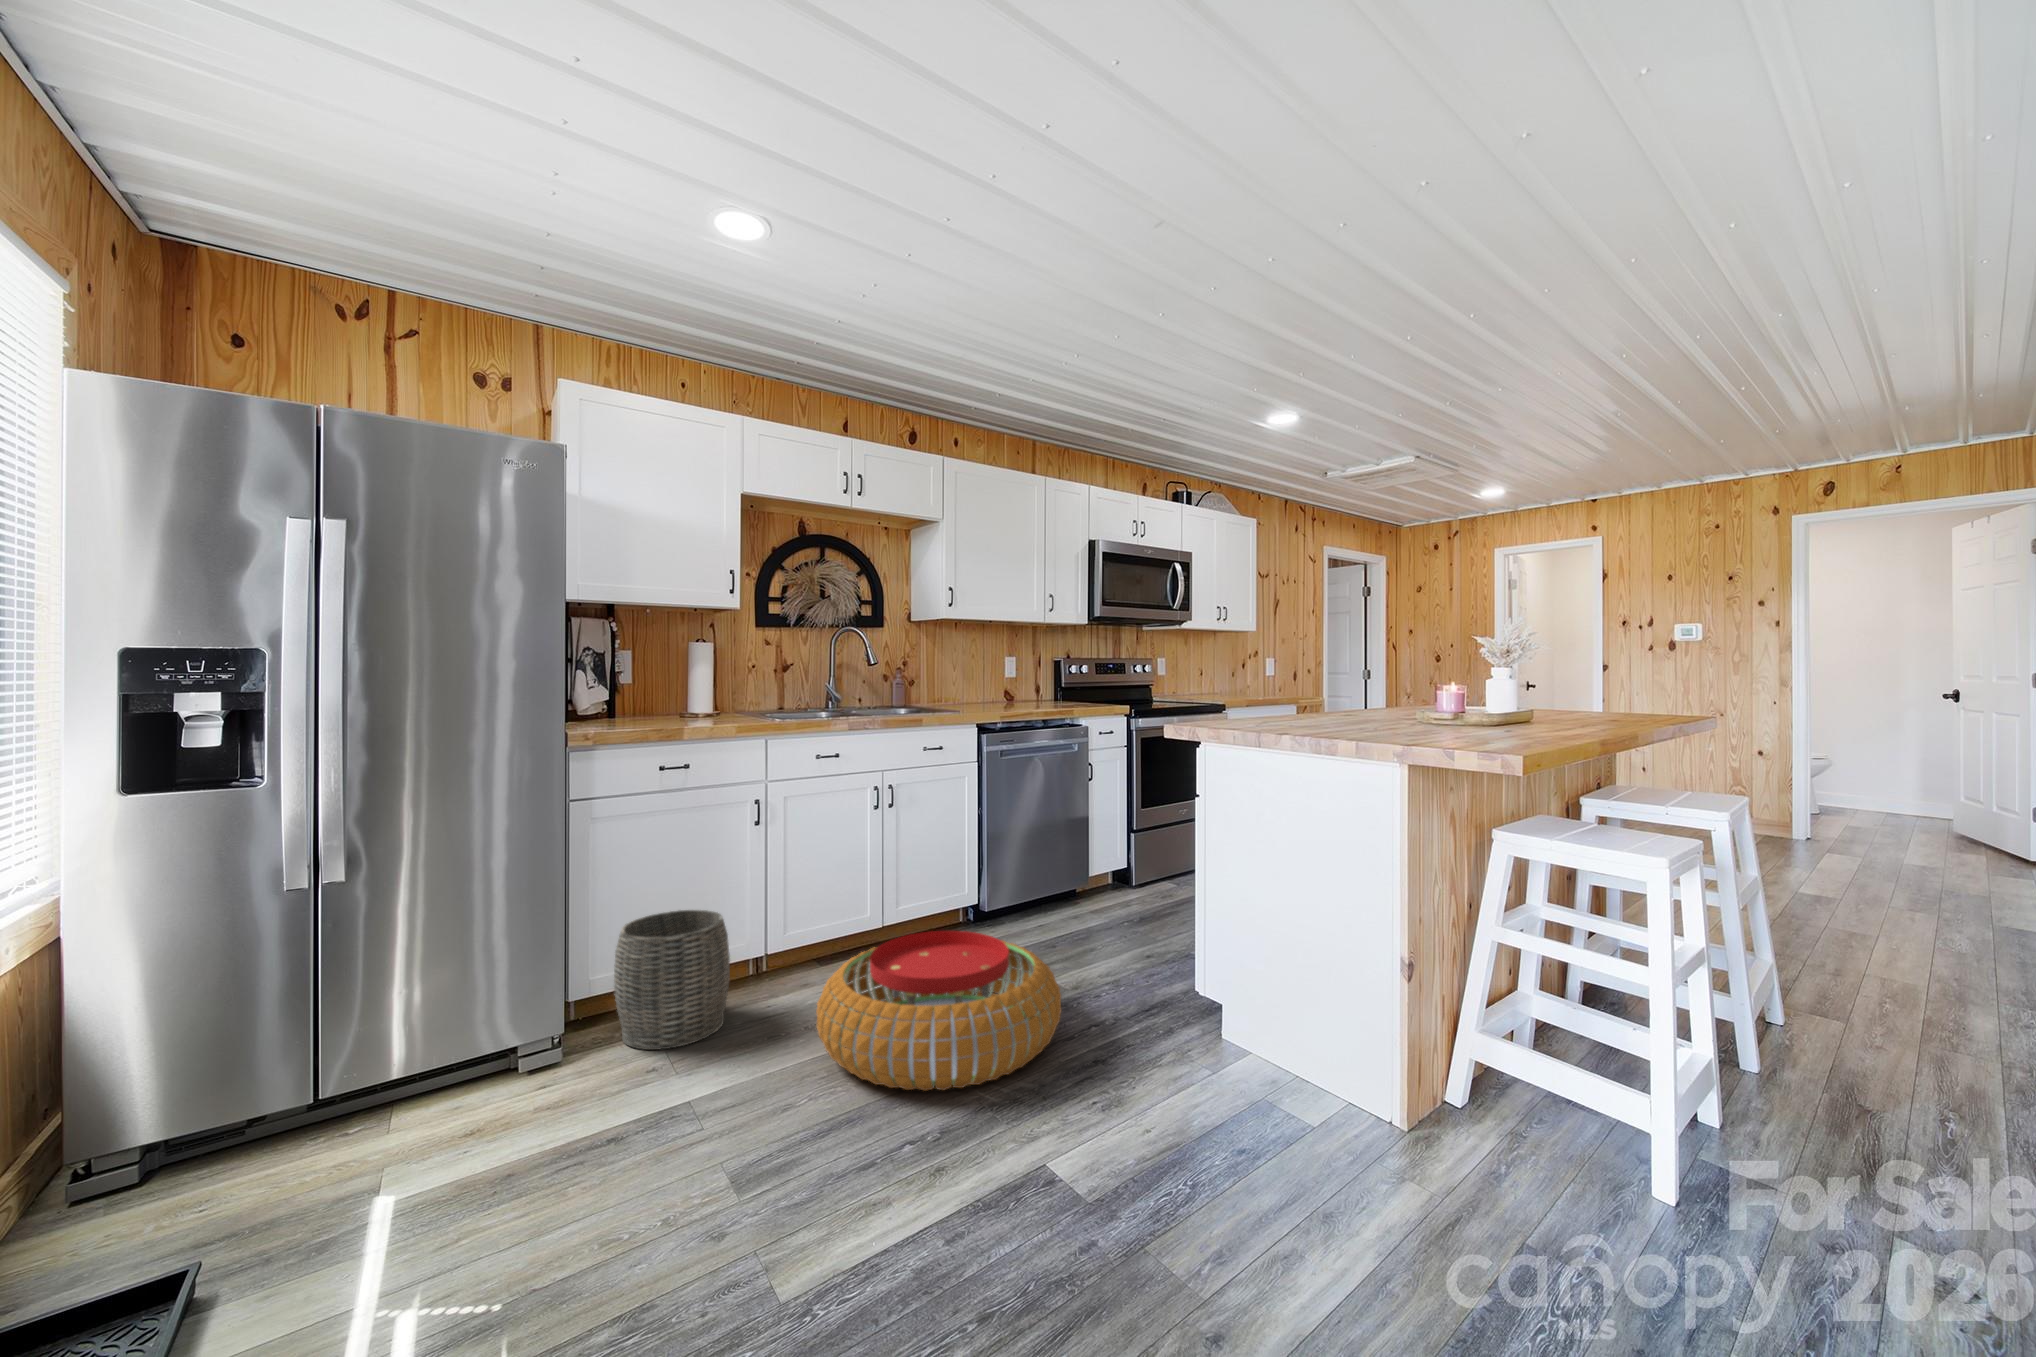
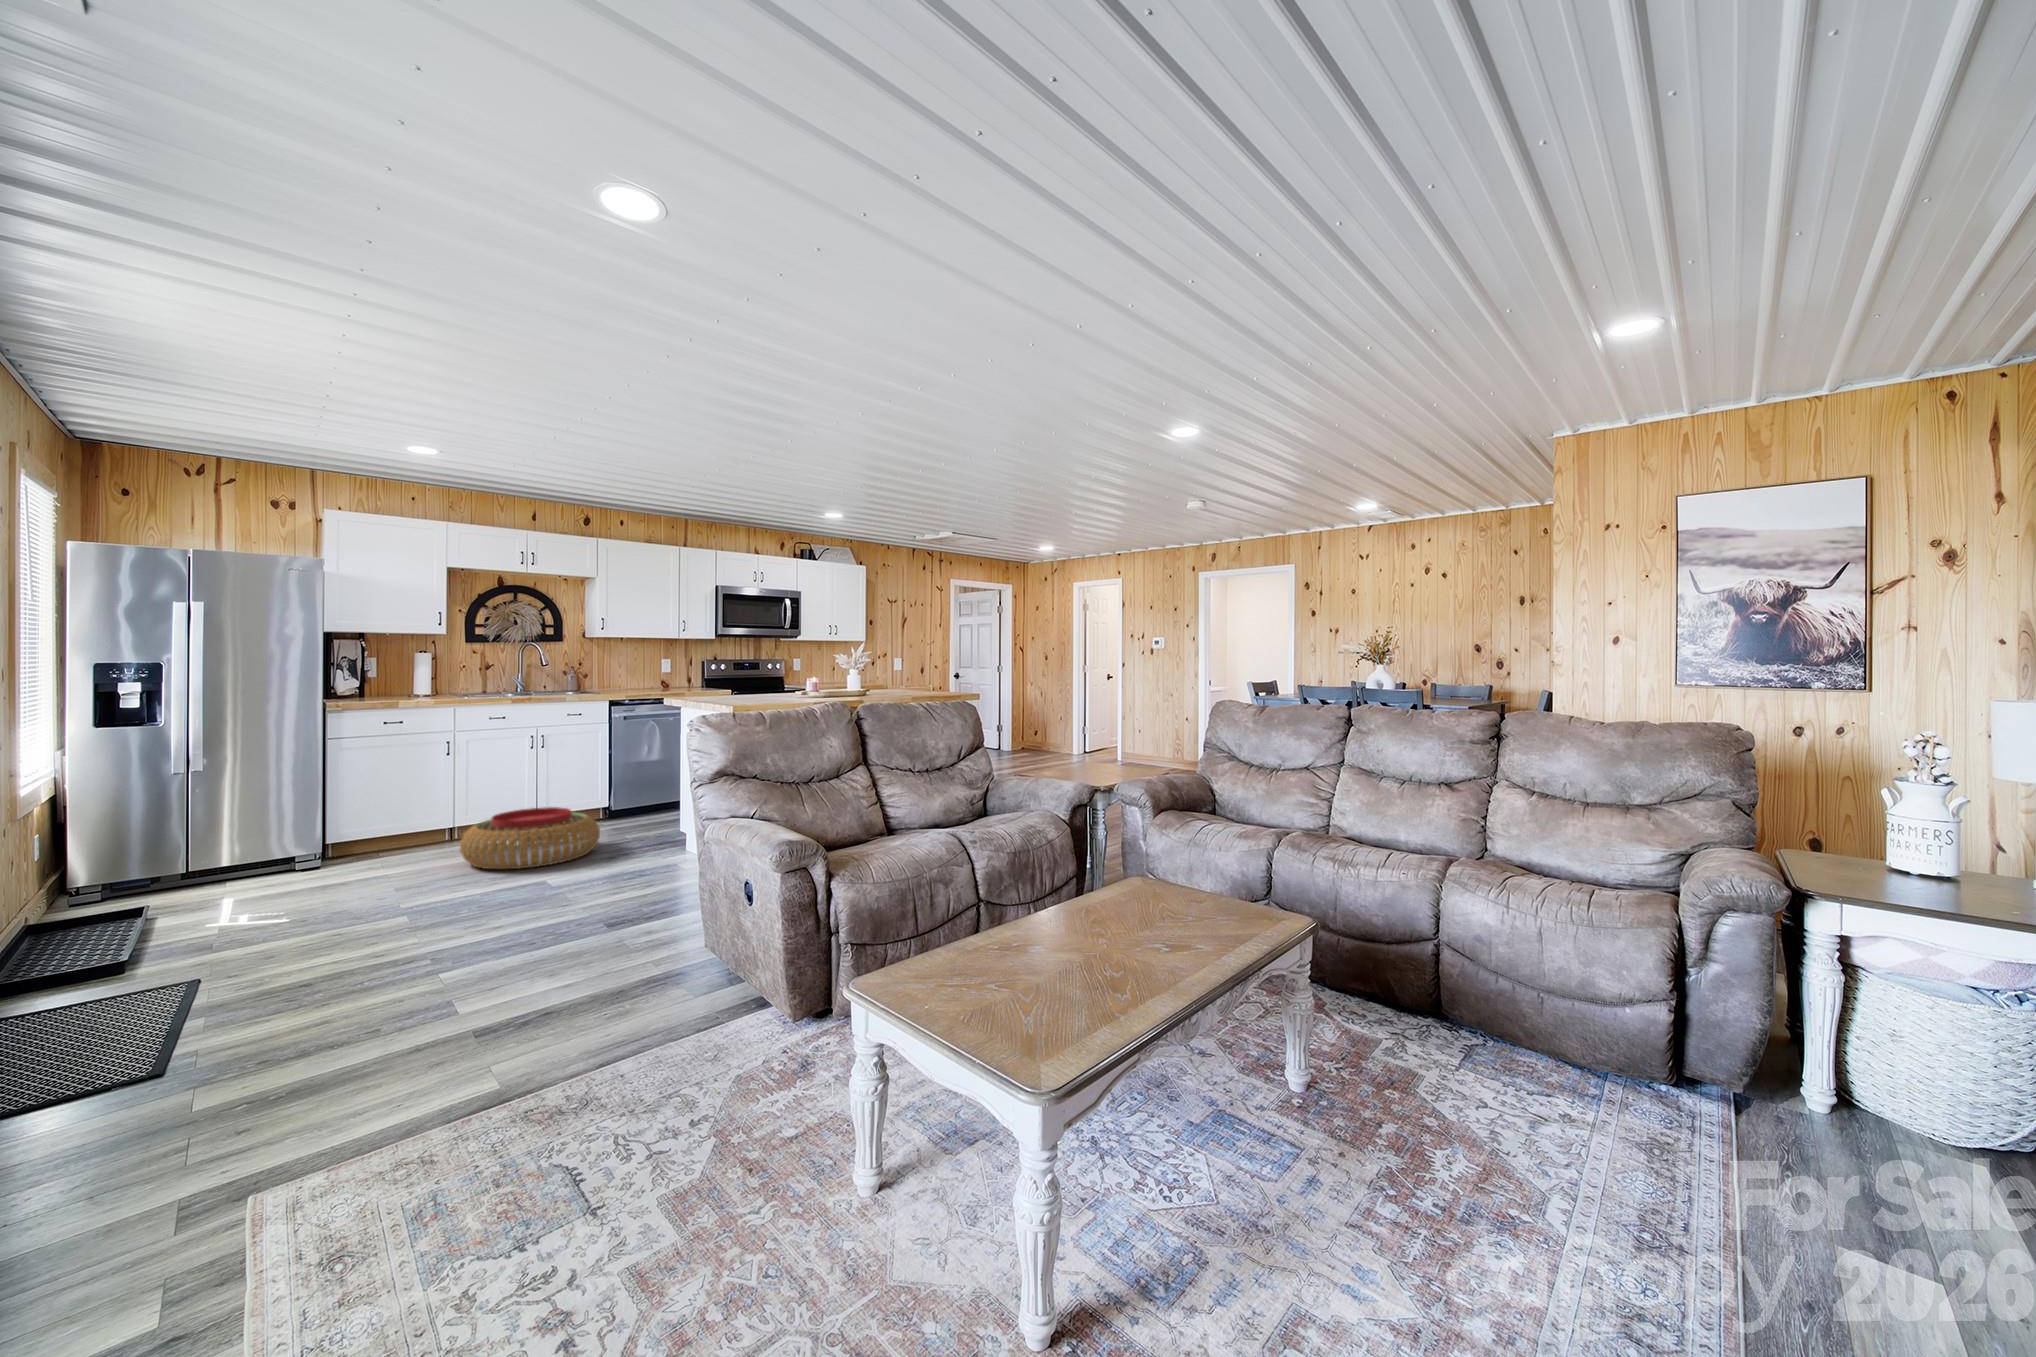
woven basket: present [614,910,730,1050] -> none [354,799,424,864]

